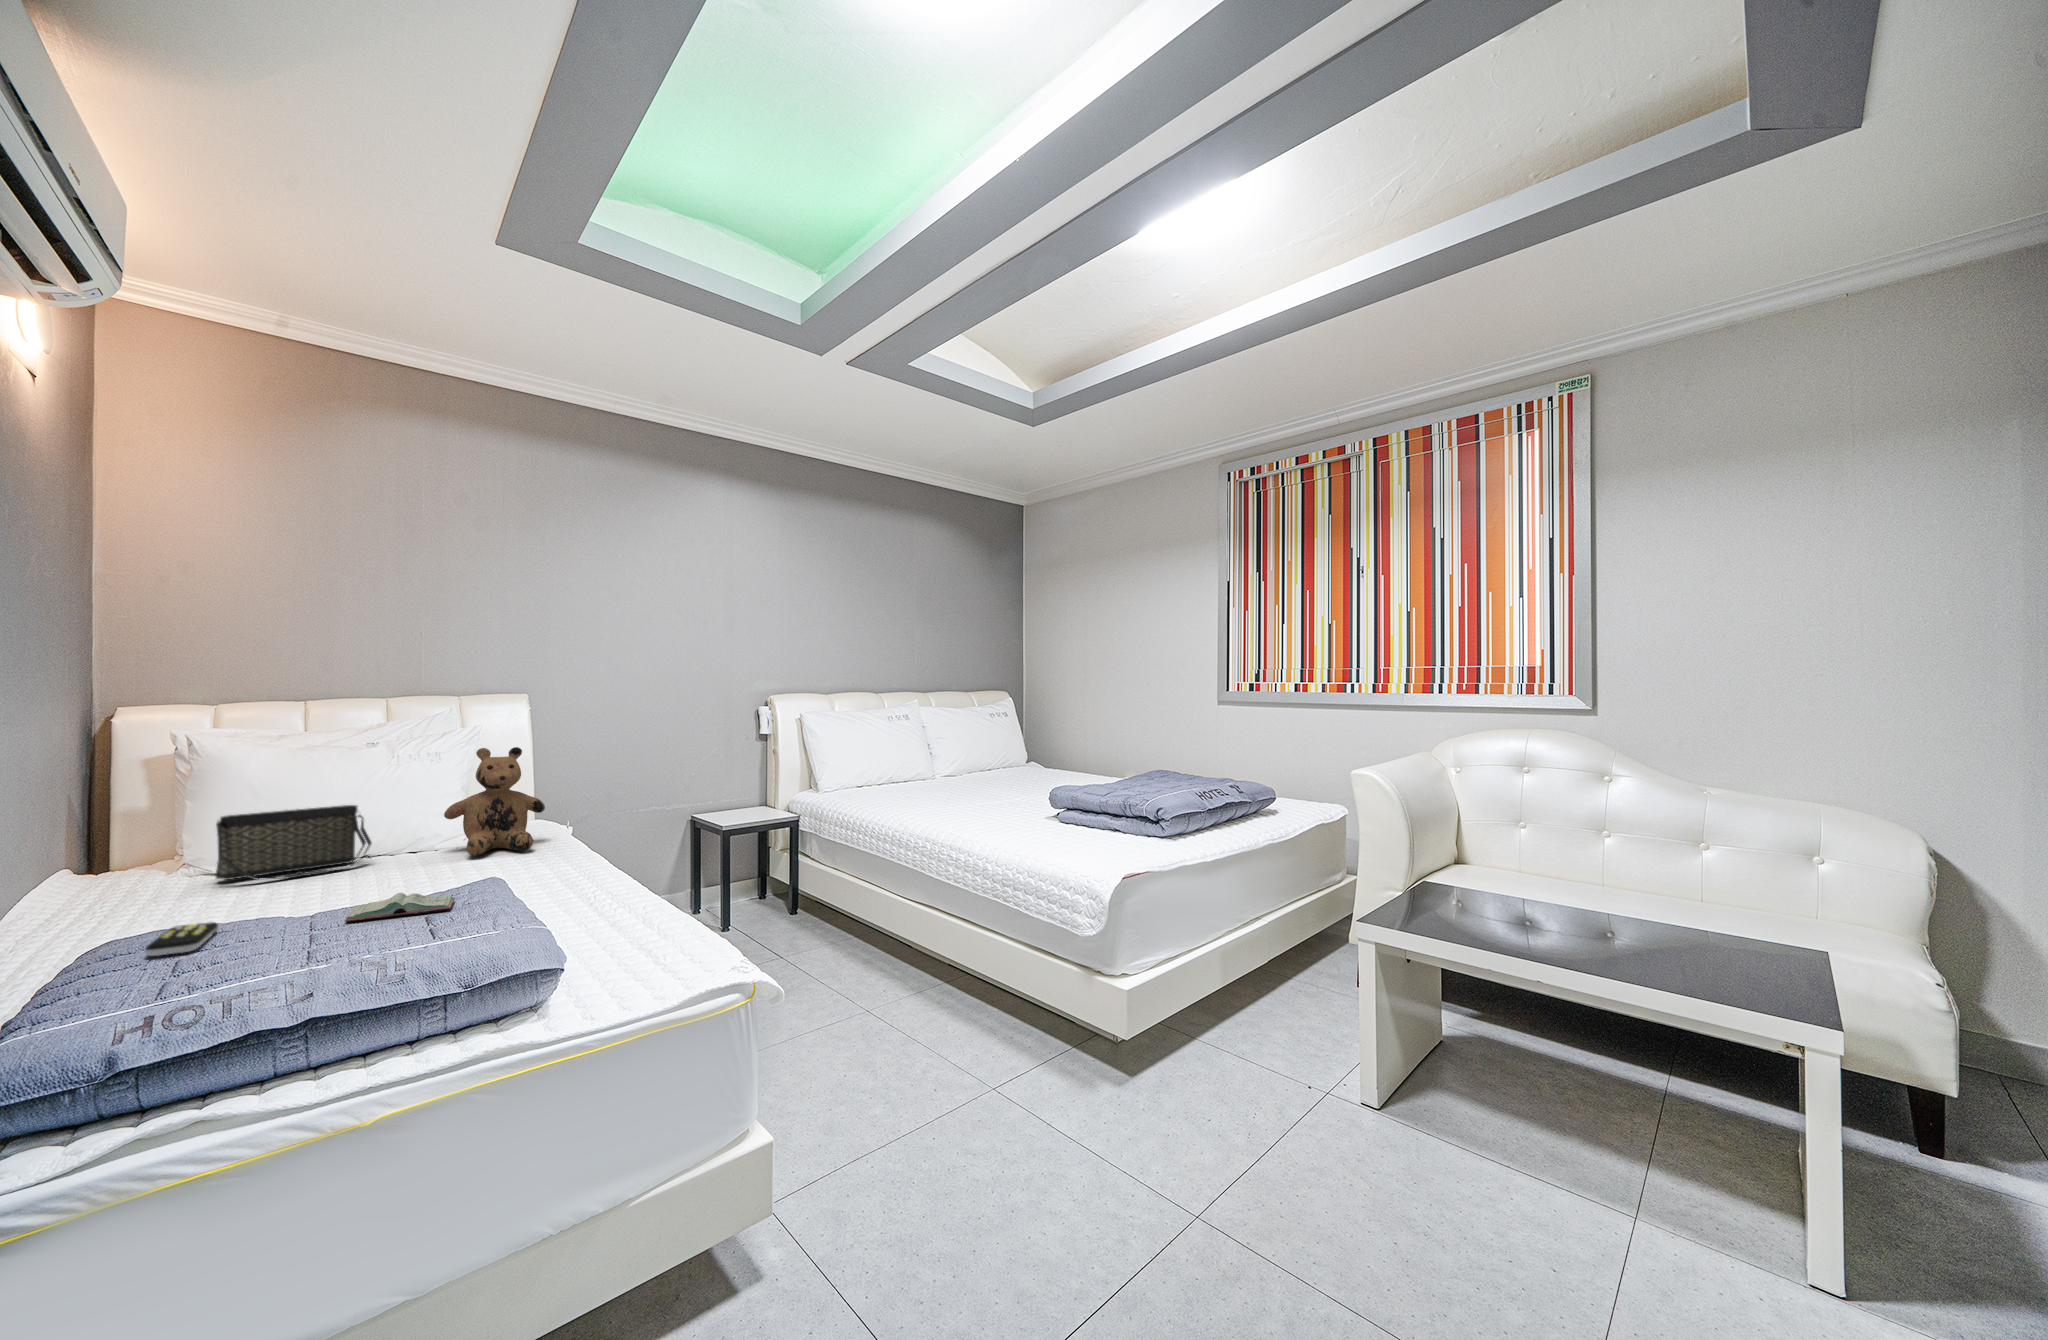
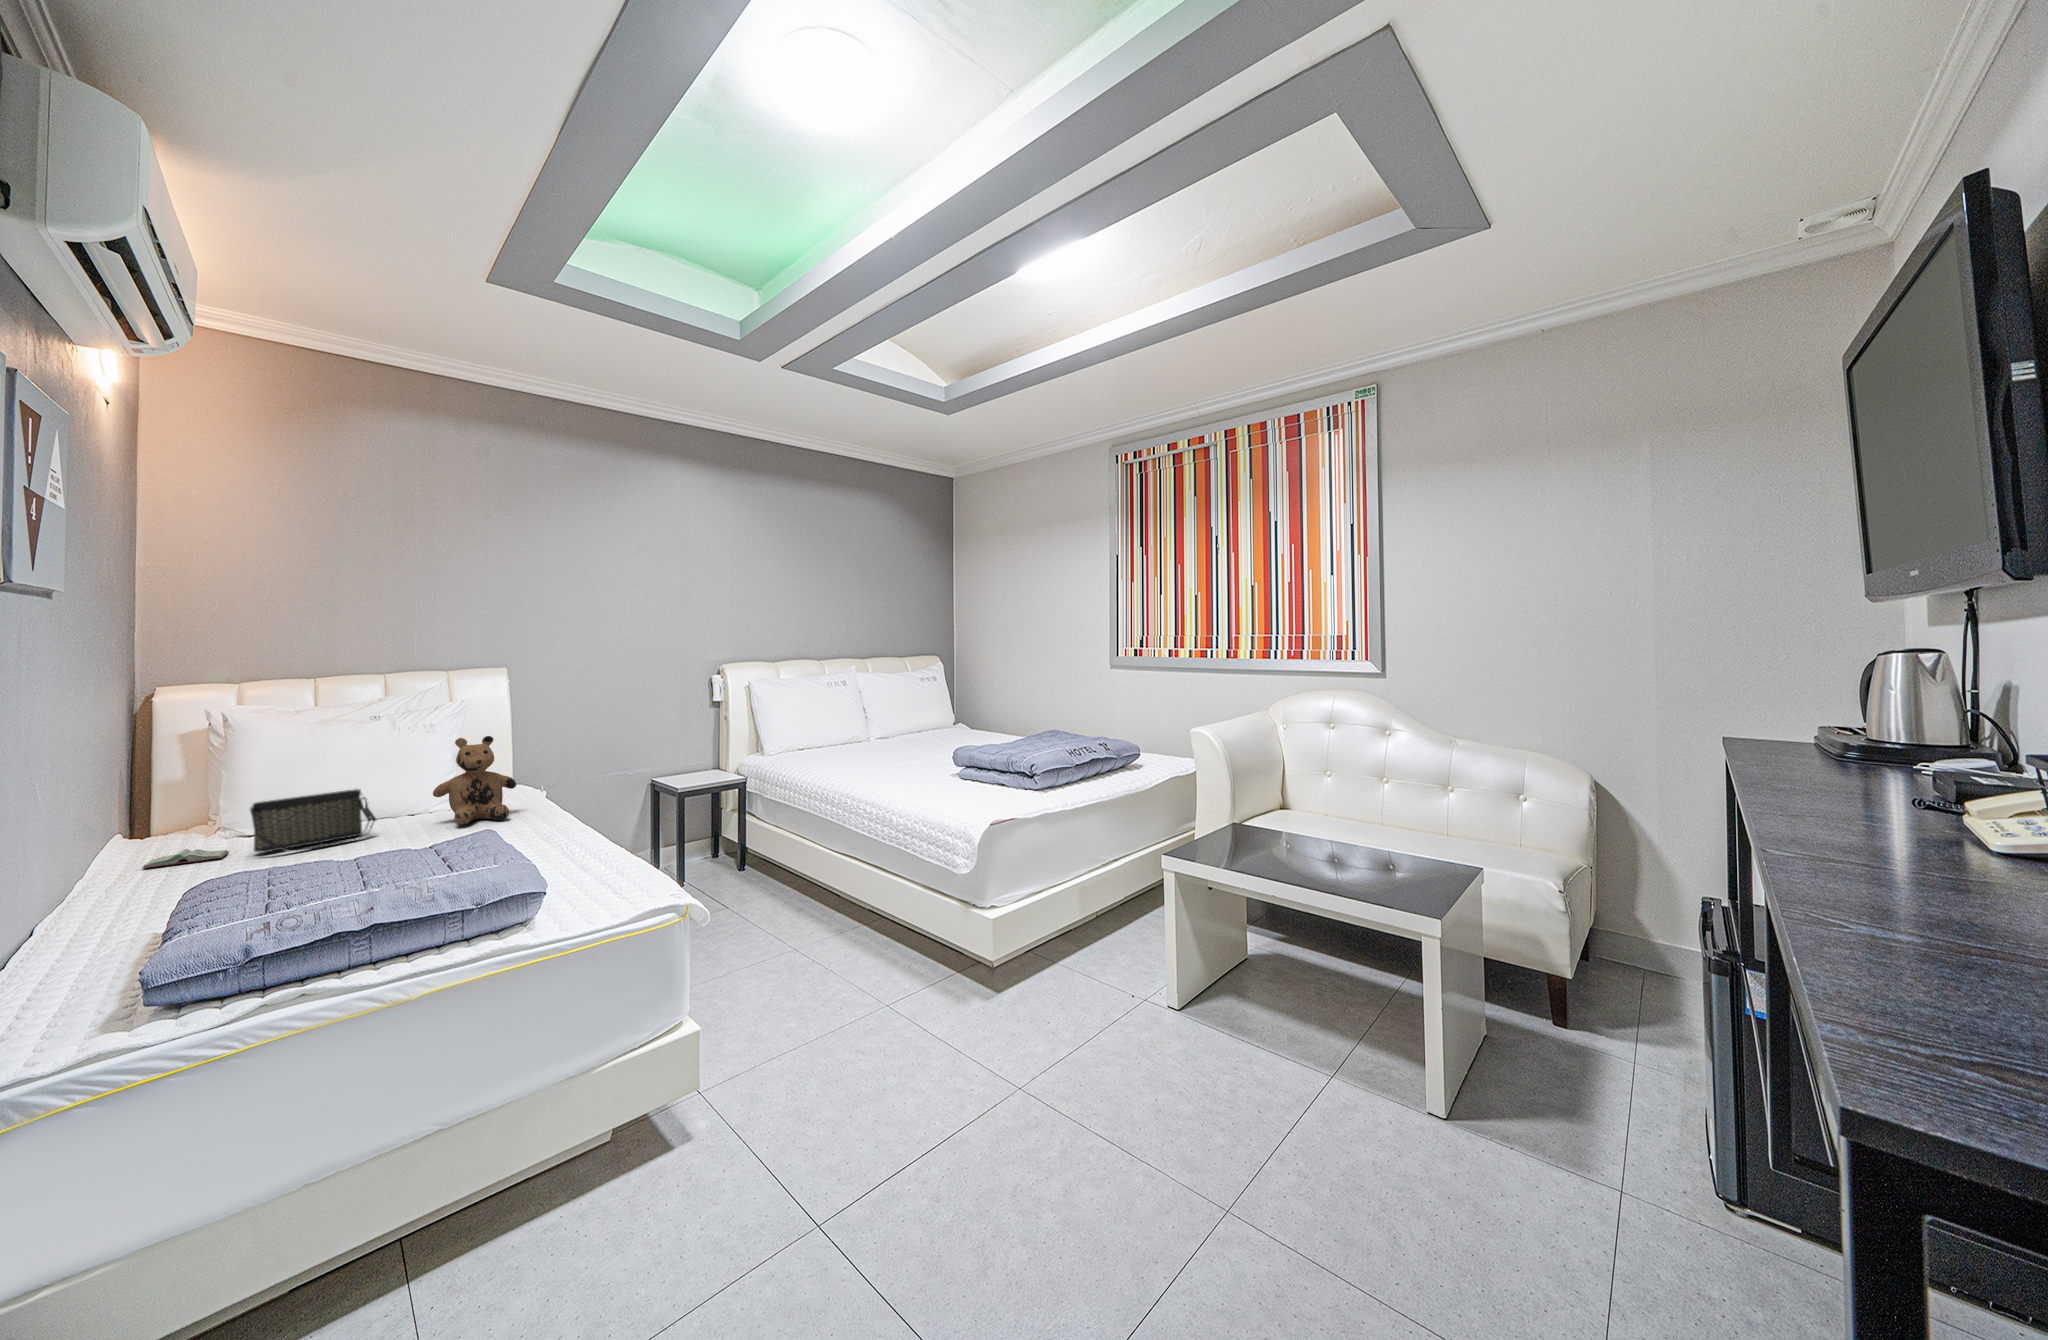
book: present [345,893,455,922] -> present [142,849,229,868]
remote control: present [145,922,218,956] -> none [233,878,279,901]

